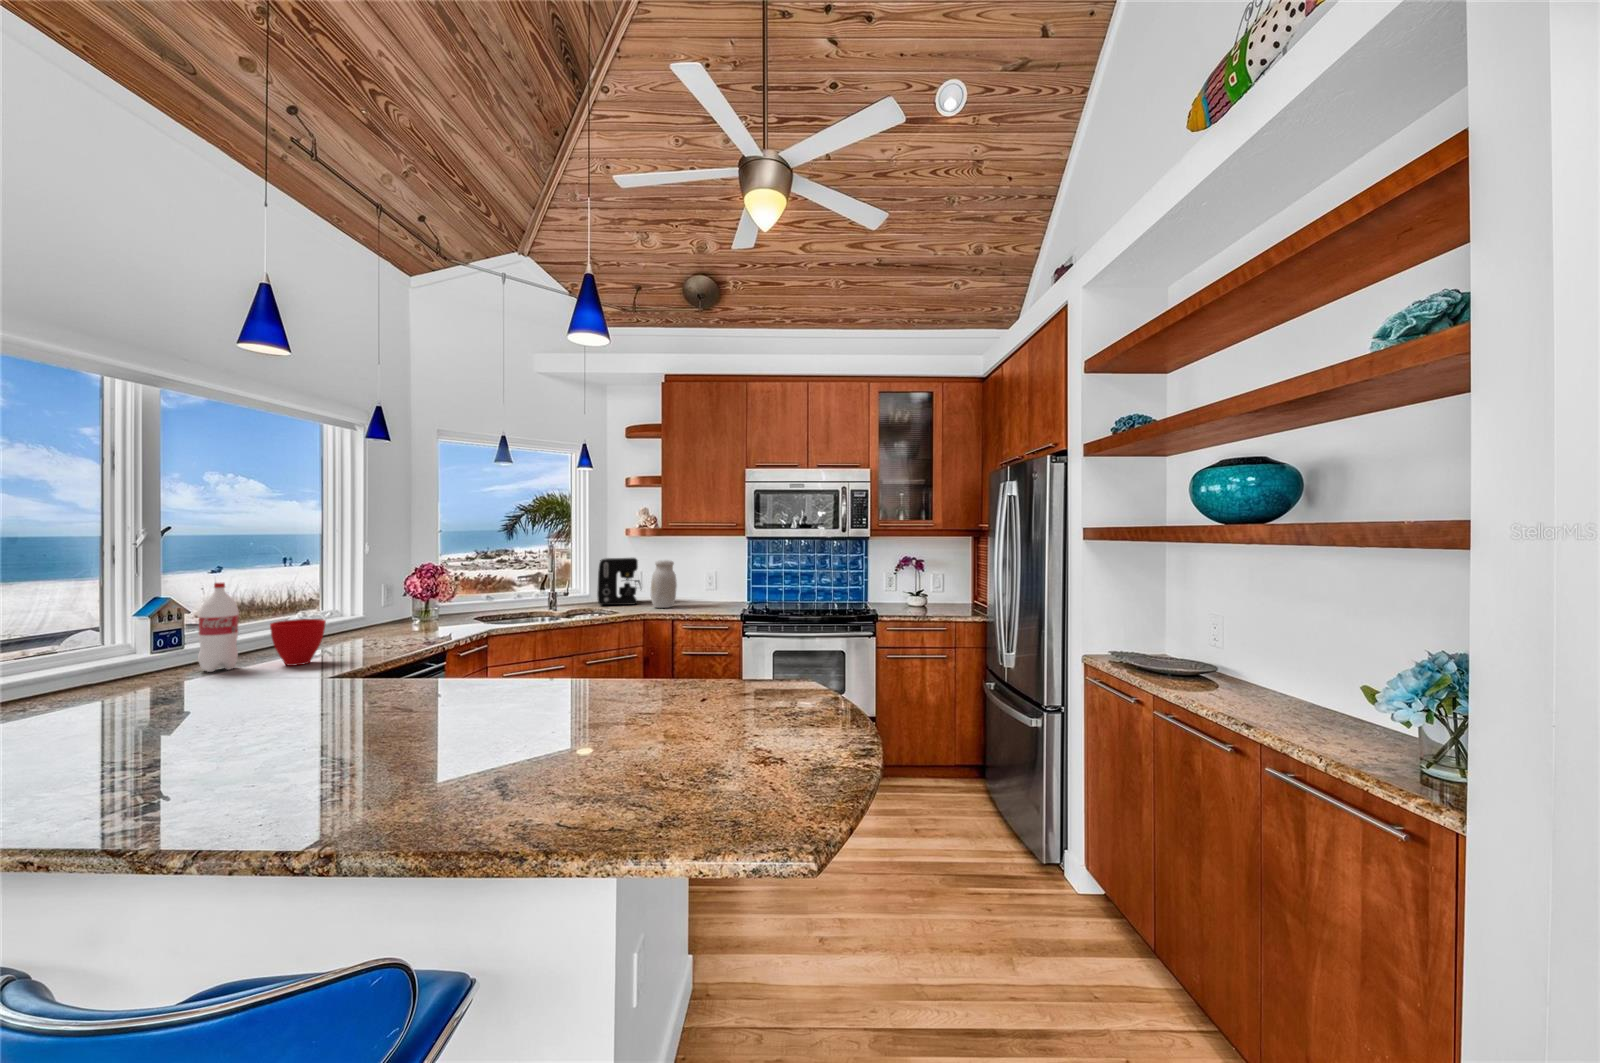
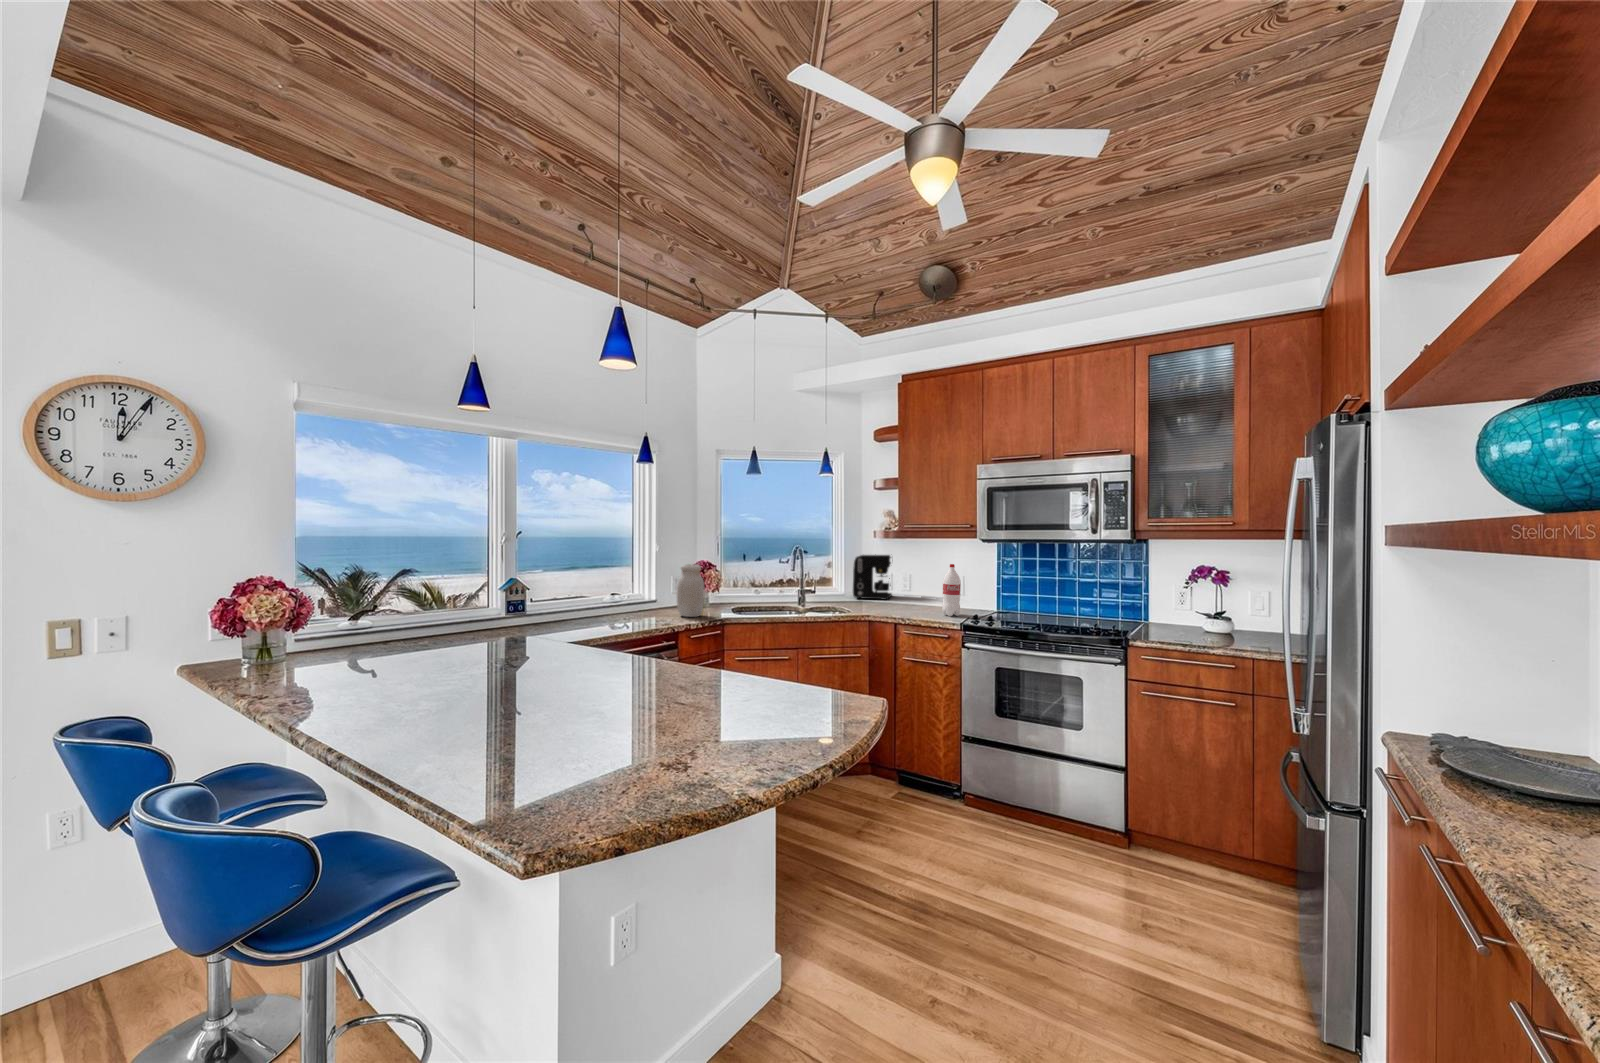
jar: present [651,560,677,608] -> present [677,564,704,617]
bottle: present [198,583,239,672] -> present [942,564,961,616]
cup: present [270,619,326,666] -> none [569,598,602,631]

